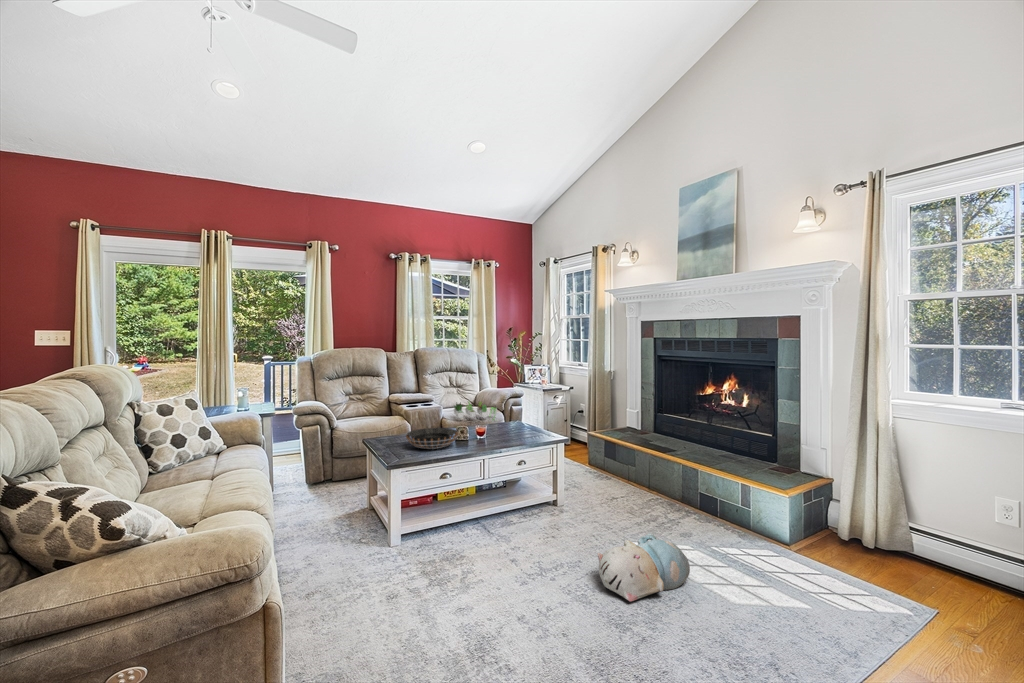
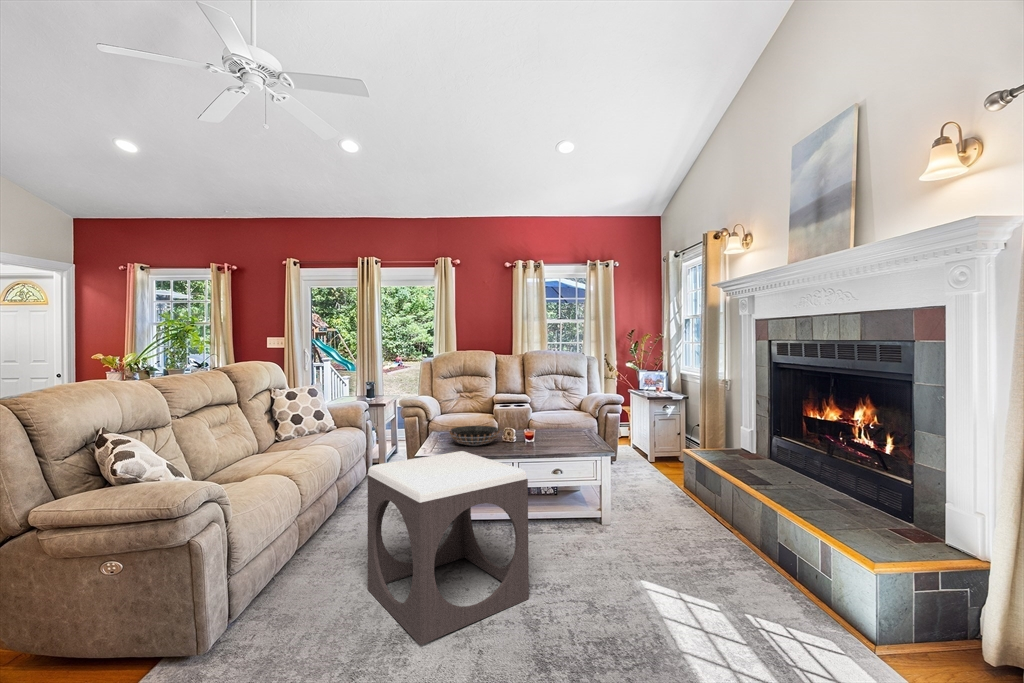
succulent plant: present [454,402,497,418] -> none [539,402,584,425]
footstool: none [398,455,558,644] -> present [368,451,529,645]
plush toy: present [597,533,690,602] -> none [561,568,677,640]

